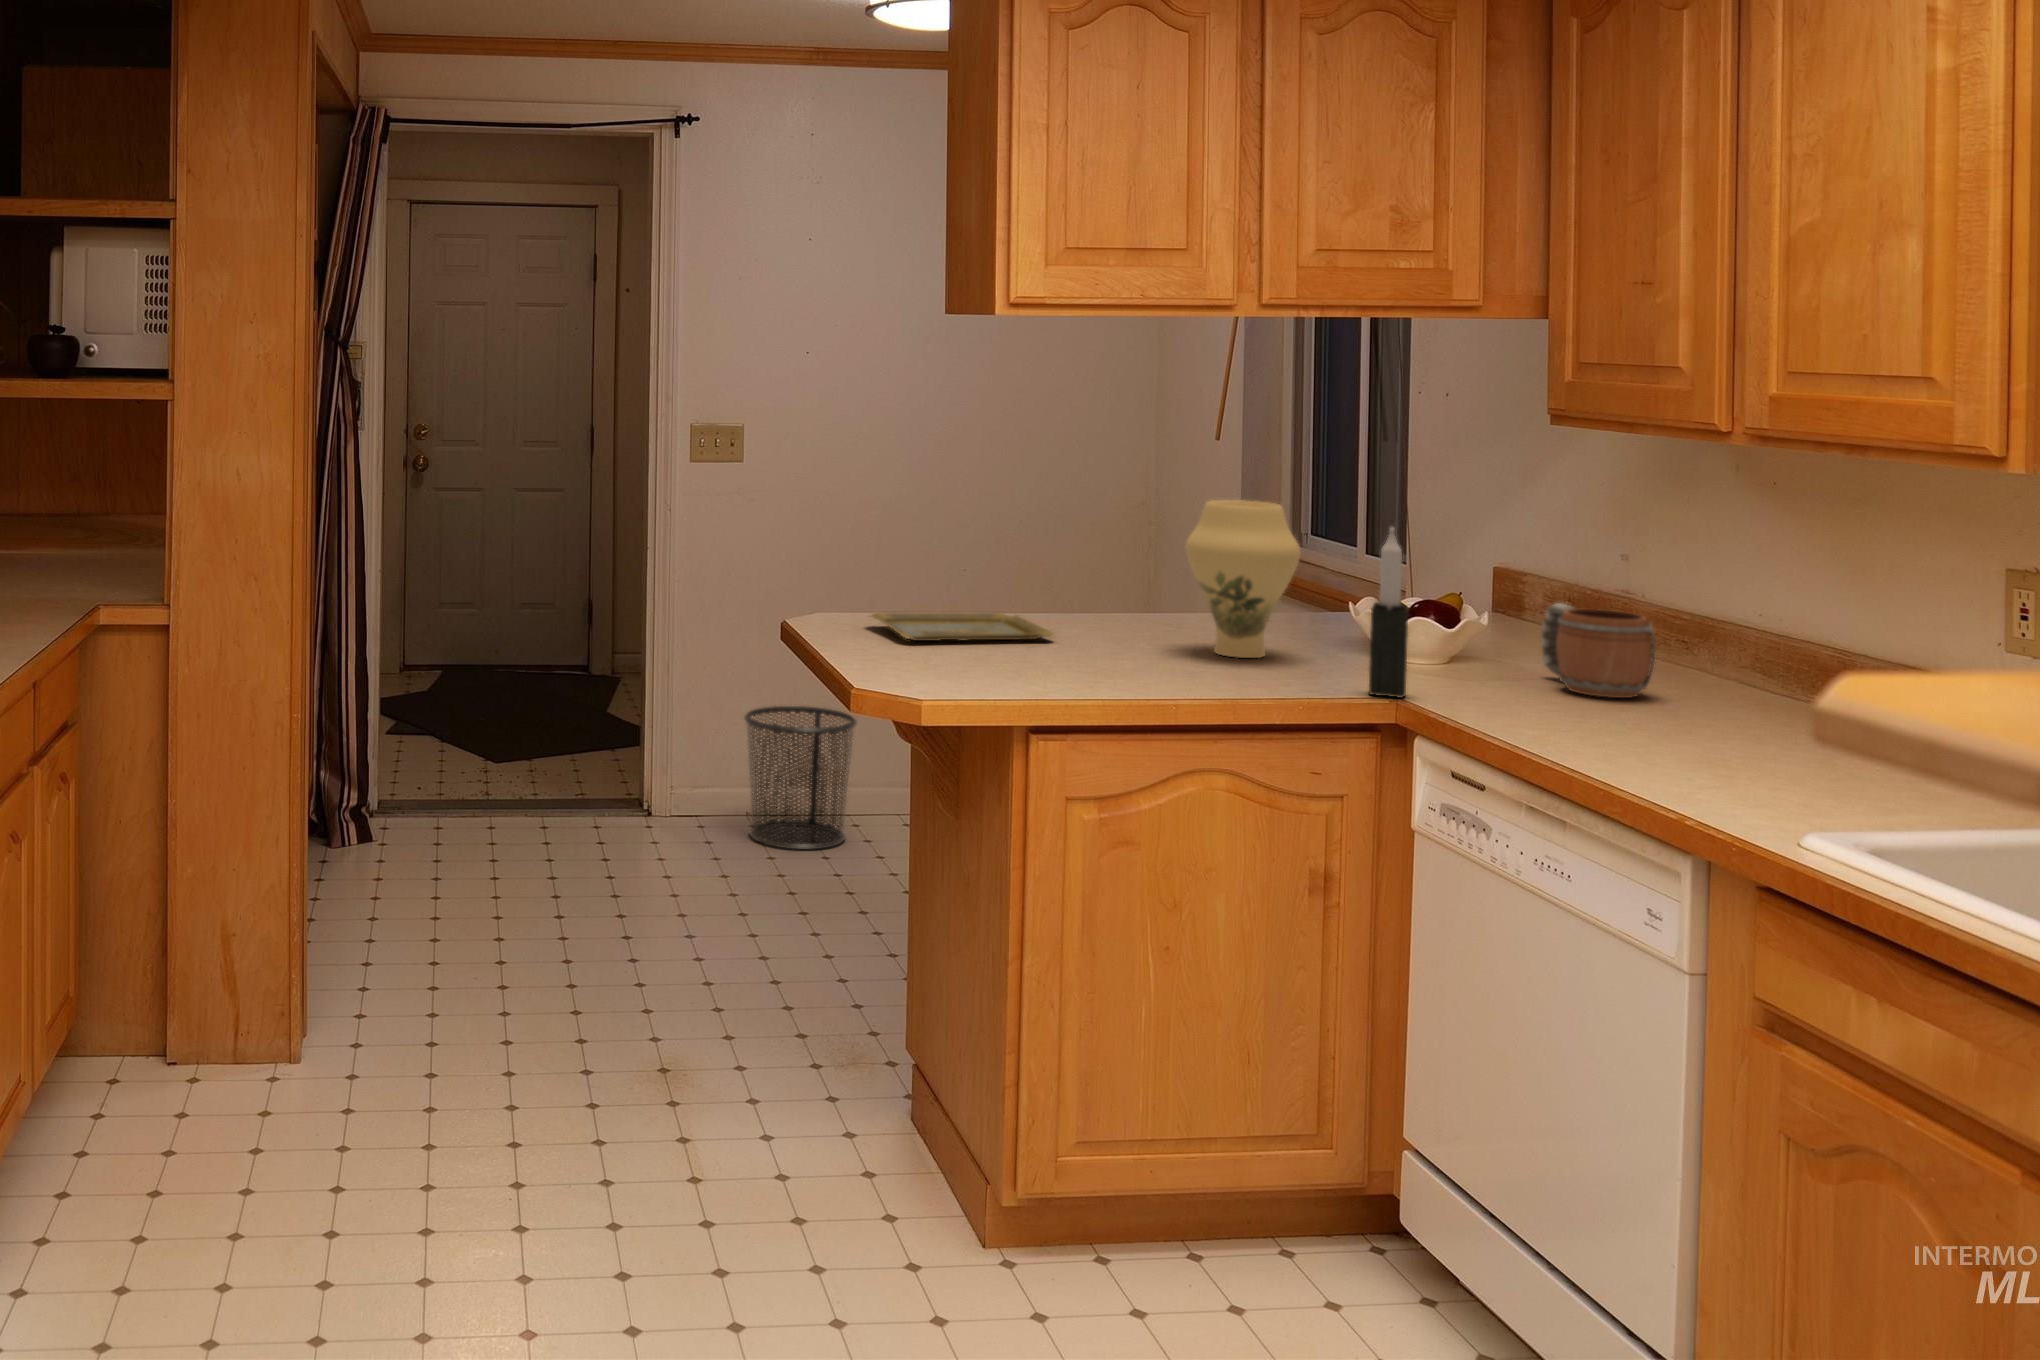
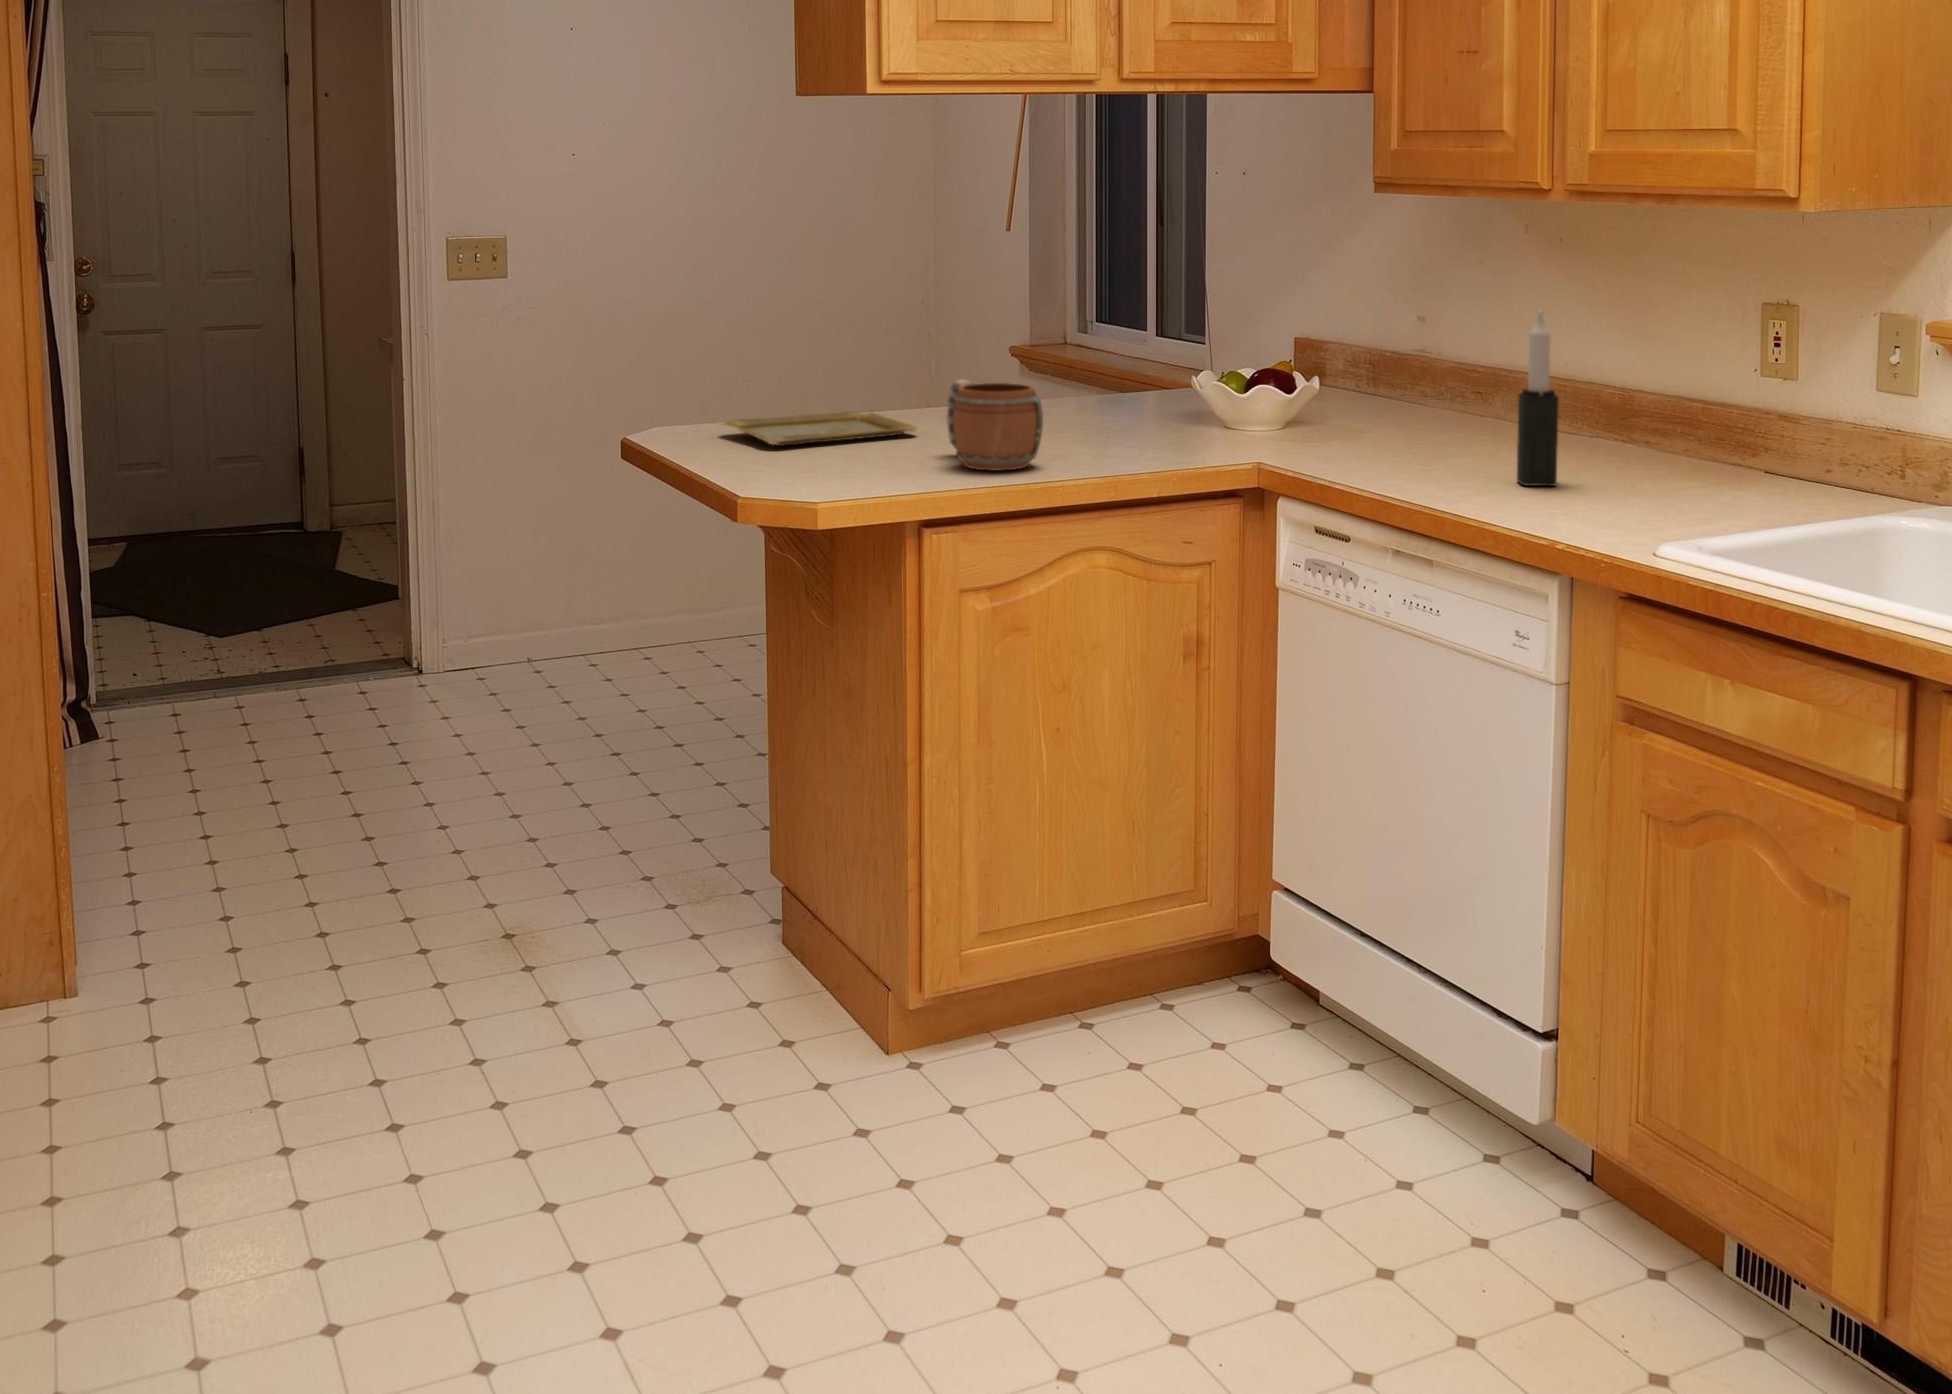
vase: present [1186,500,1300,658] -> none [1044,281,1154,437]
candle: present [1369,527,1408,697] -> present [1517,310,1559,486]
mug: present [1541,603,1656,698] -> present [946,379,1043,471]
waste bin: present [744,706,857,850] -> none [532,531,655,681]

